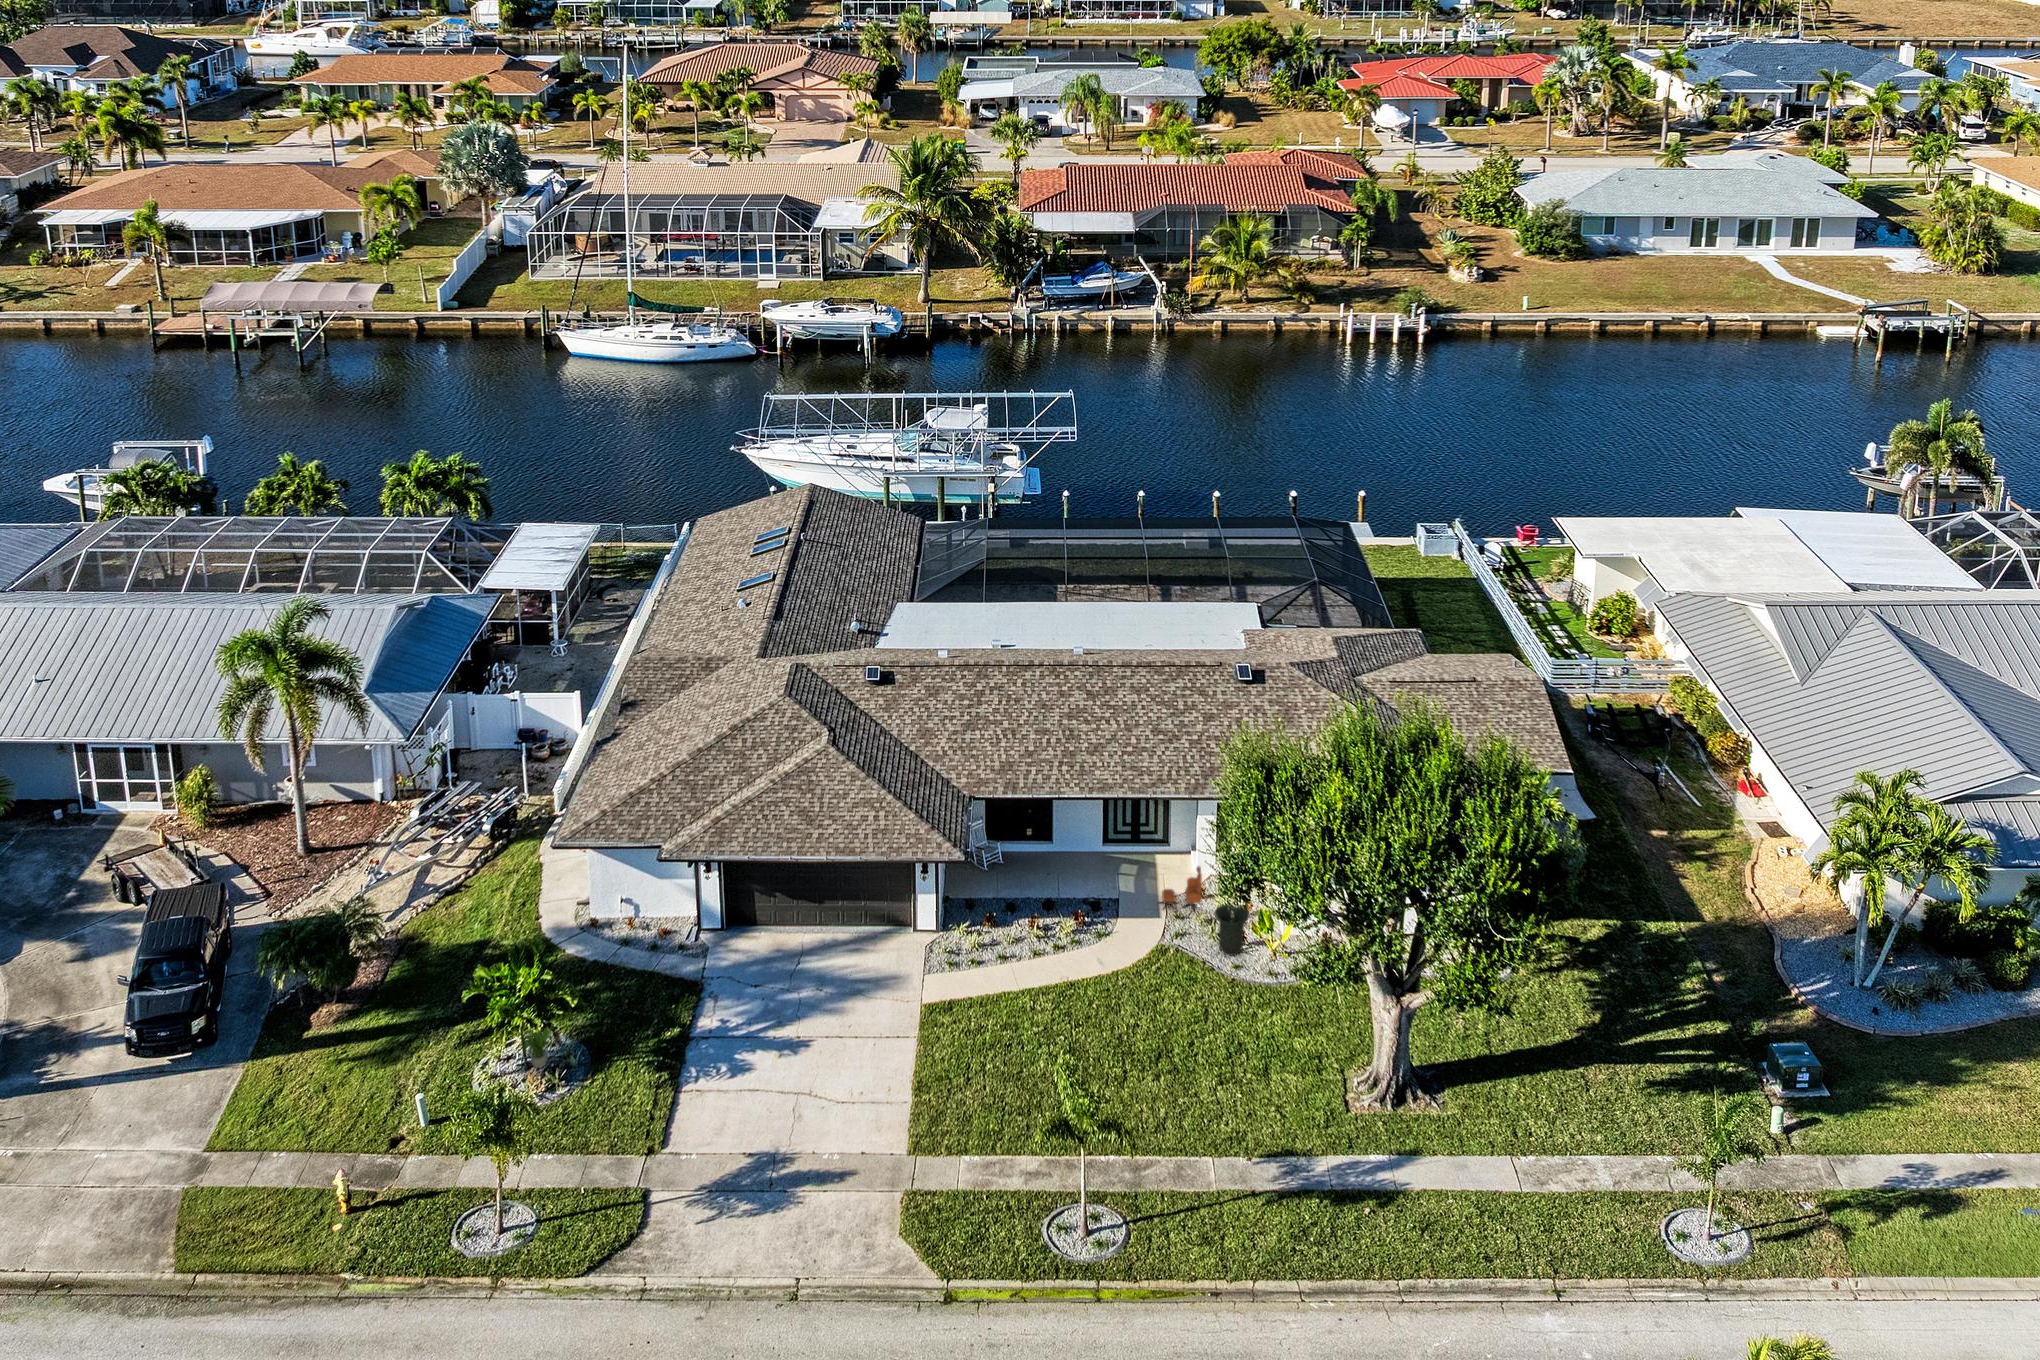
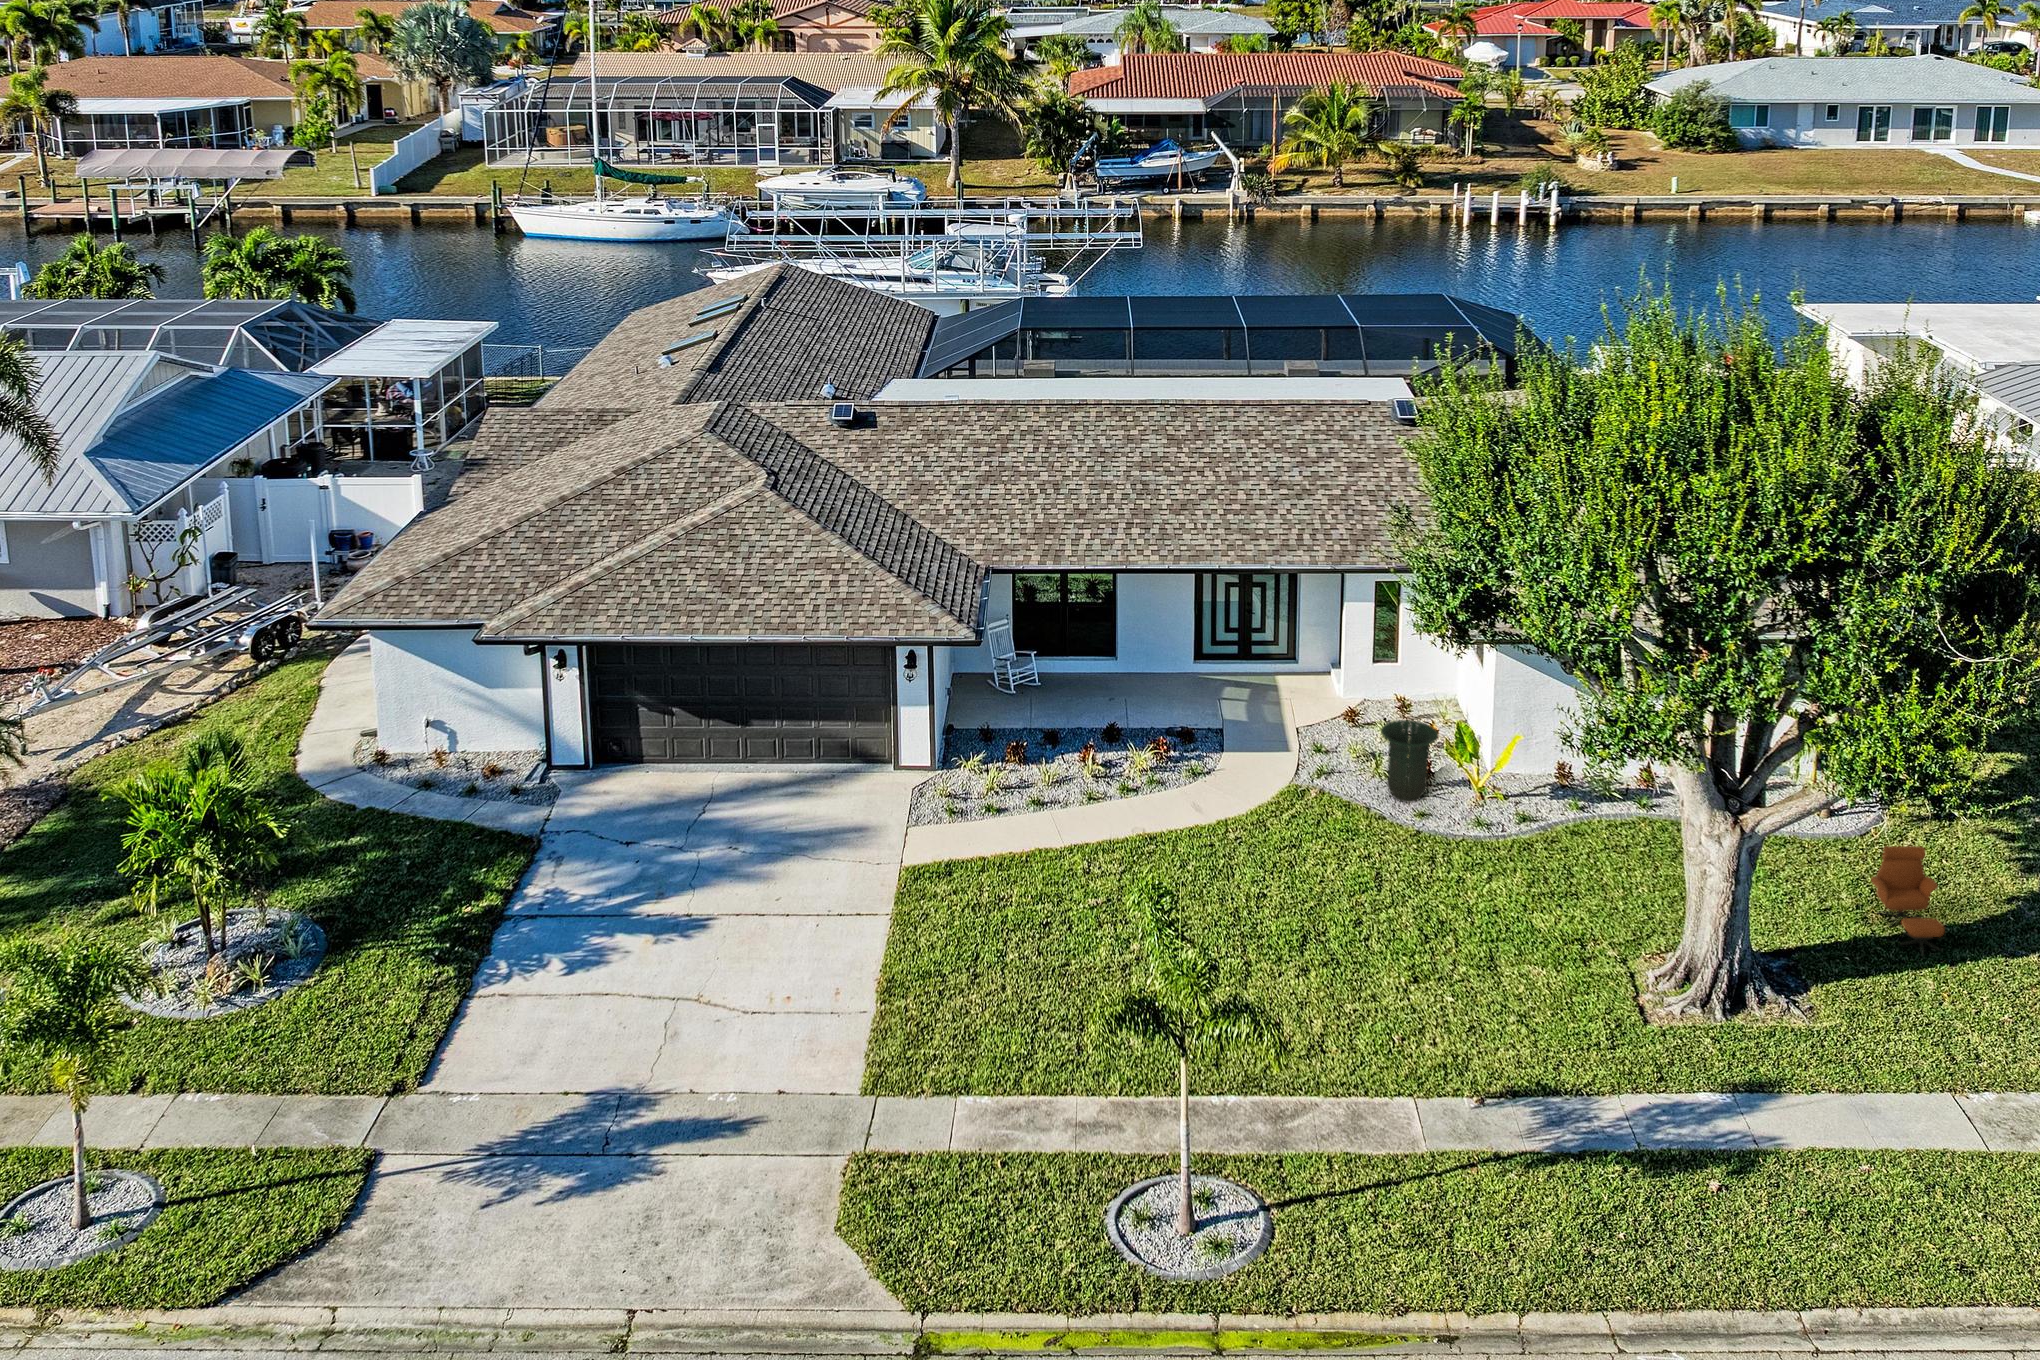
lounge chair: present [1162,866,1202,906] -> present [1871,846,1945,955]
potted plant: present [523,1027,555,1068] -> none [203,888,271,960]

